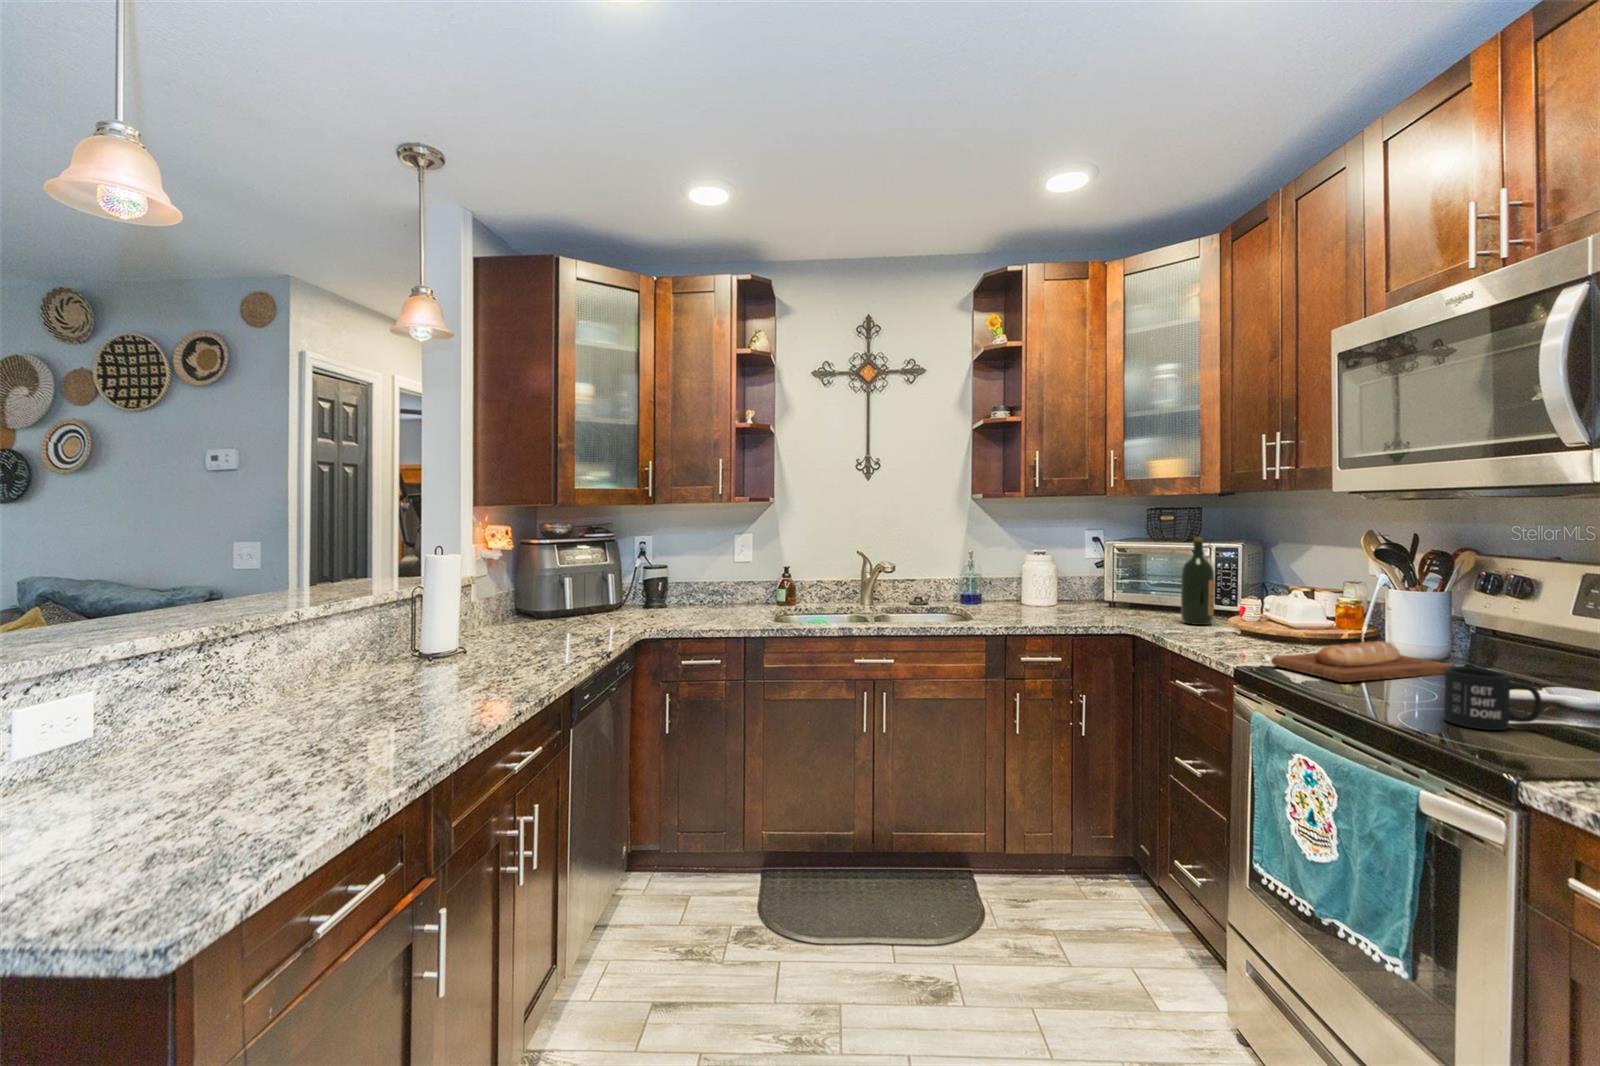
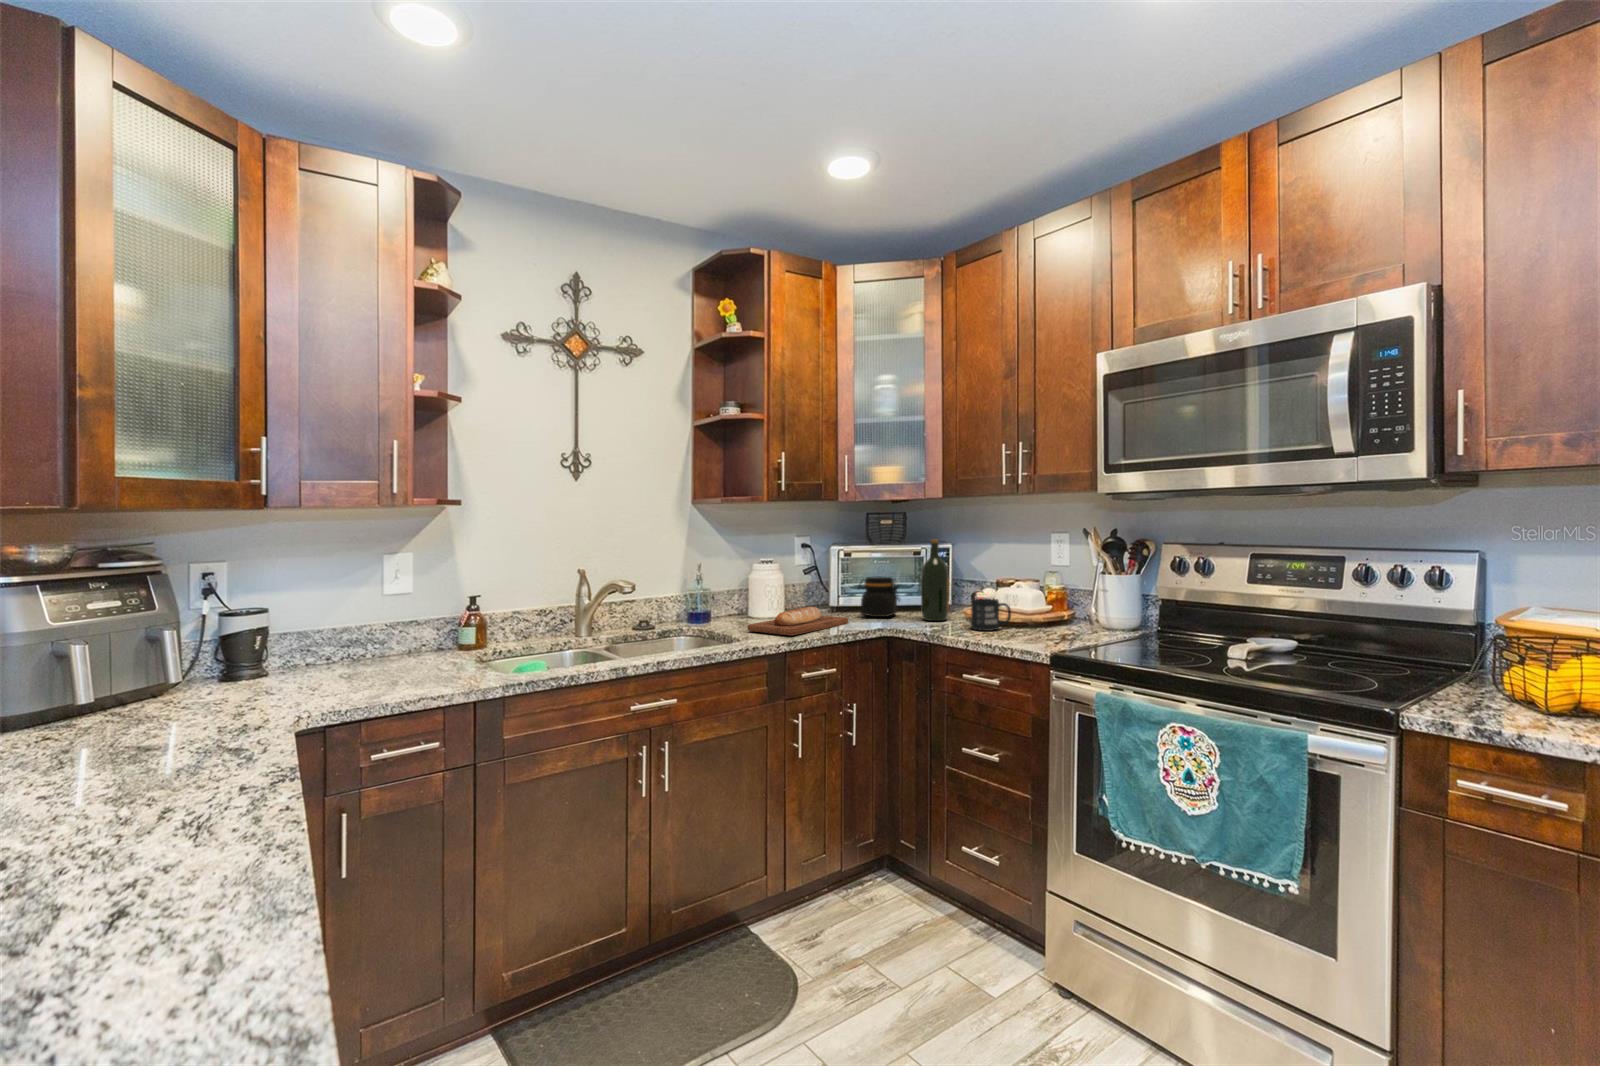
jar: none [1124,573,1170,616] -> present [858,577,899,617]
bread loaf: present [1271,641,1451,682] -> present [747,607,848,635]
mug: present [1444,667,1542,730] -> present [971,598,1011,631]

